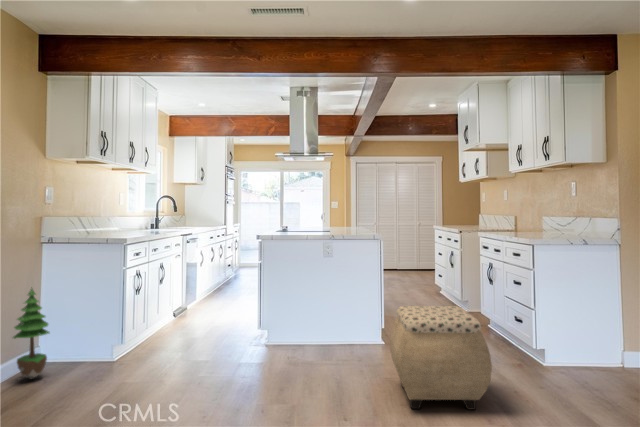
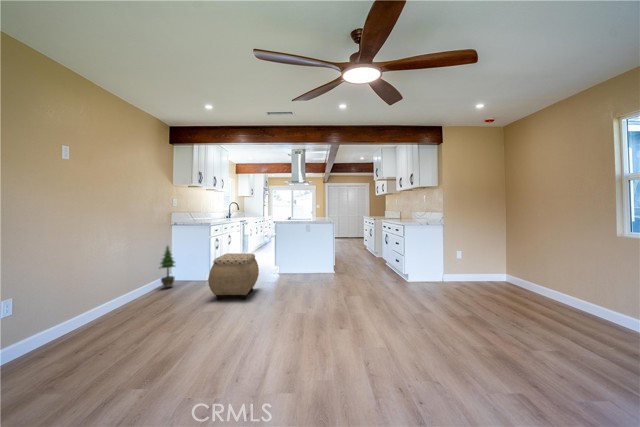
ottoman: present [390,306,492,410] -> present [208,253,259,299]

